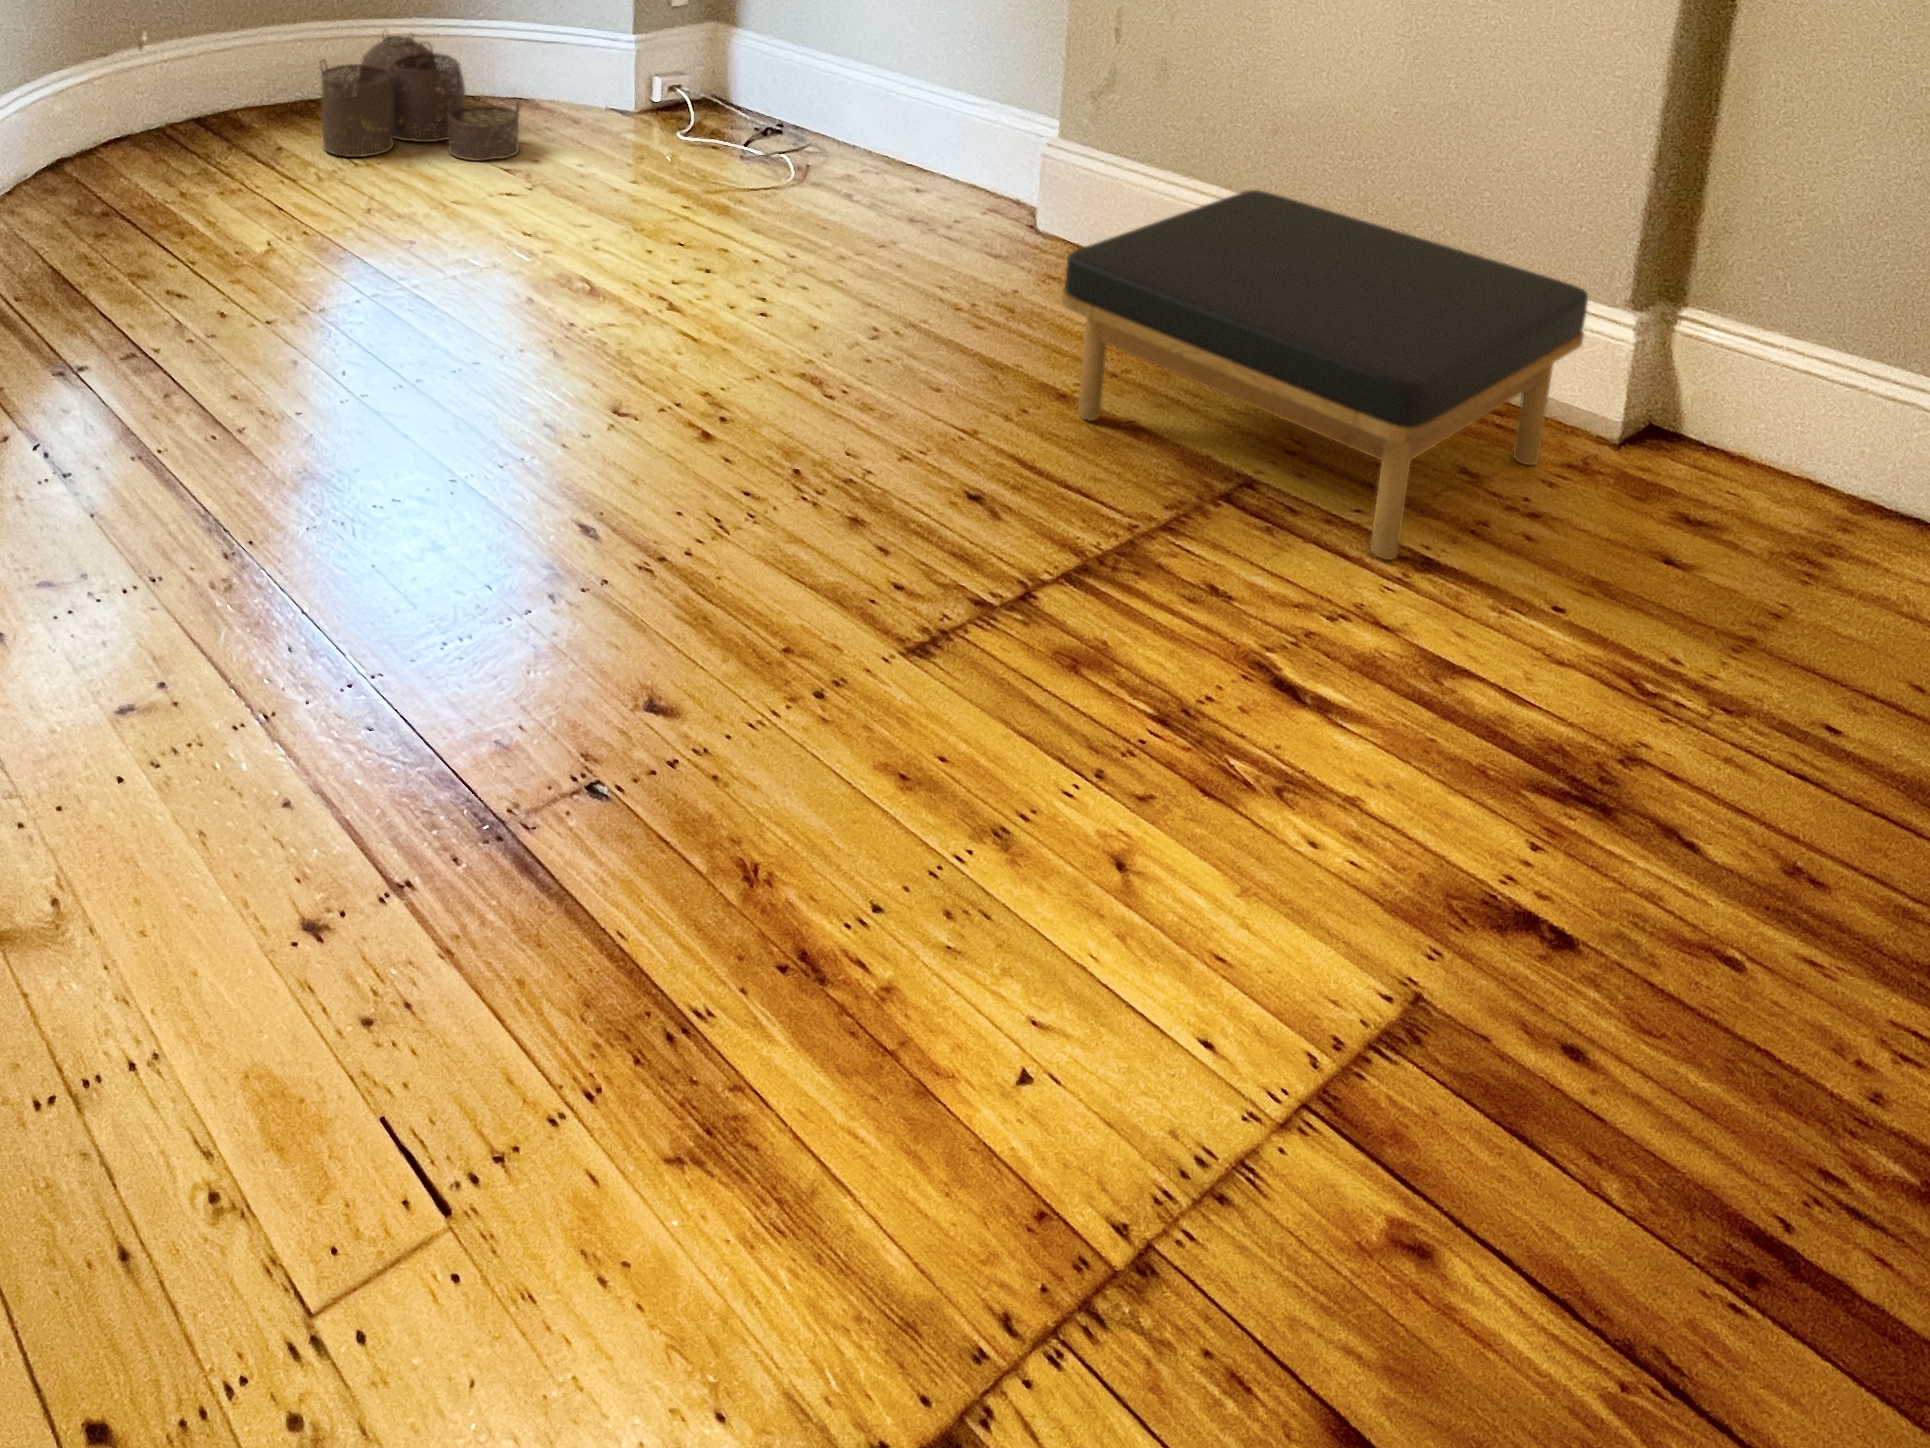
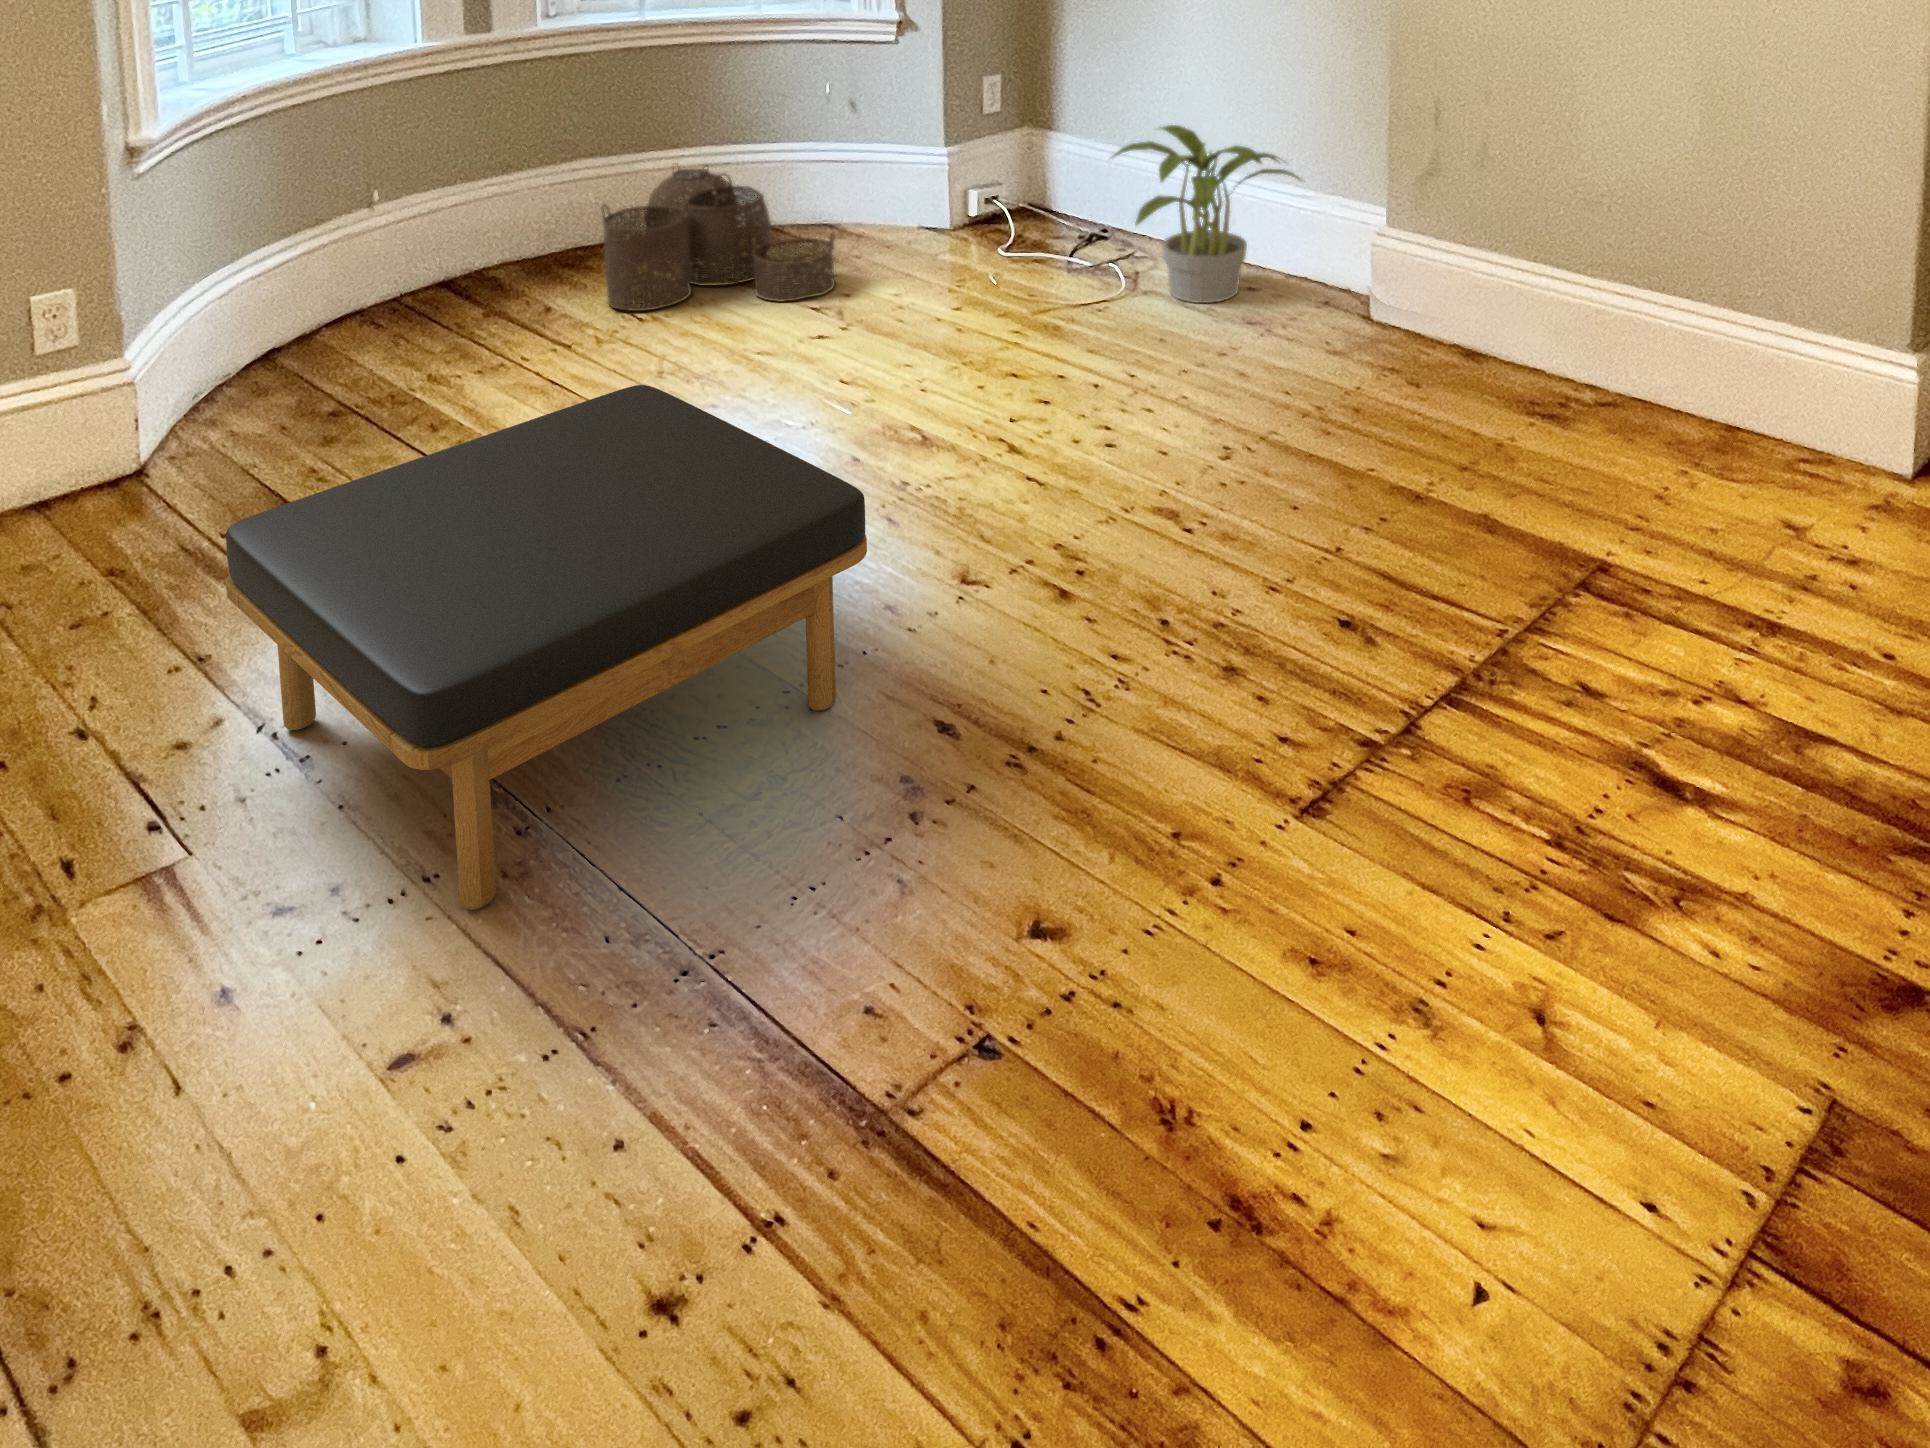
potted plant: none [778,23,973,199] -> present [1112,125,1300,303]
ottoman: present [1062,190,1588,560] -> present [226,385,867,910]

